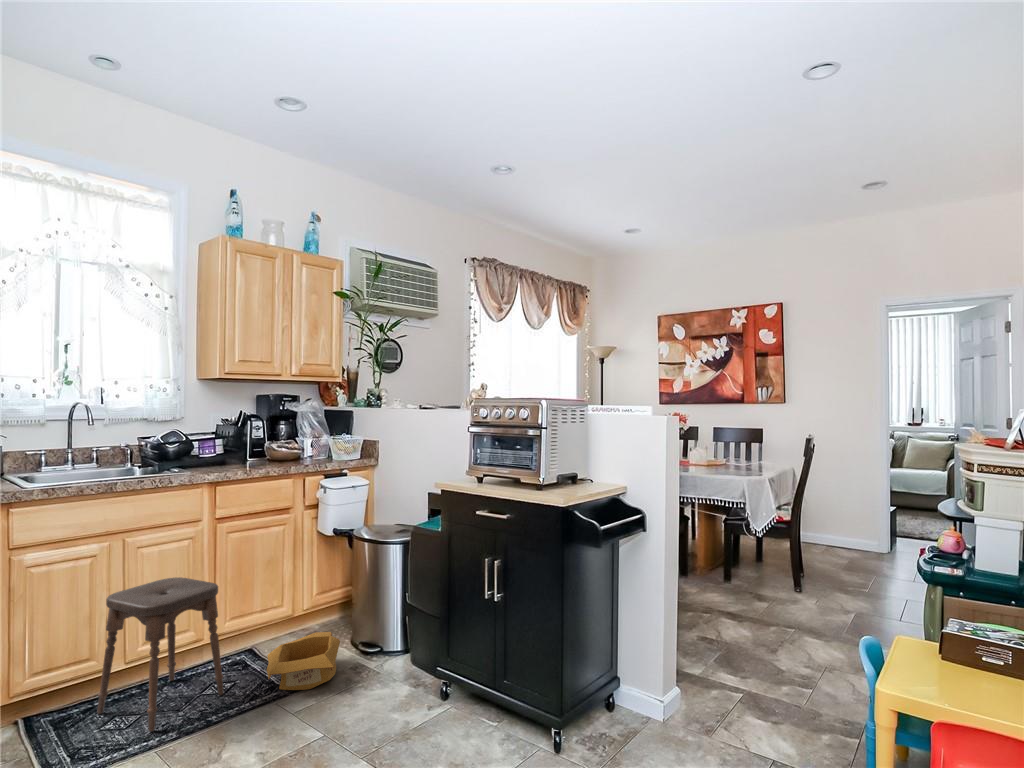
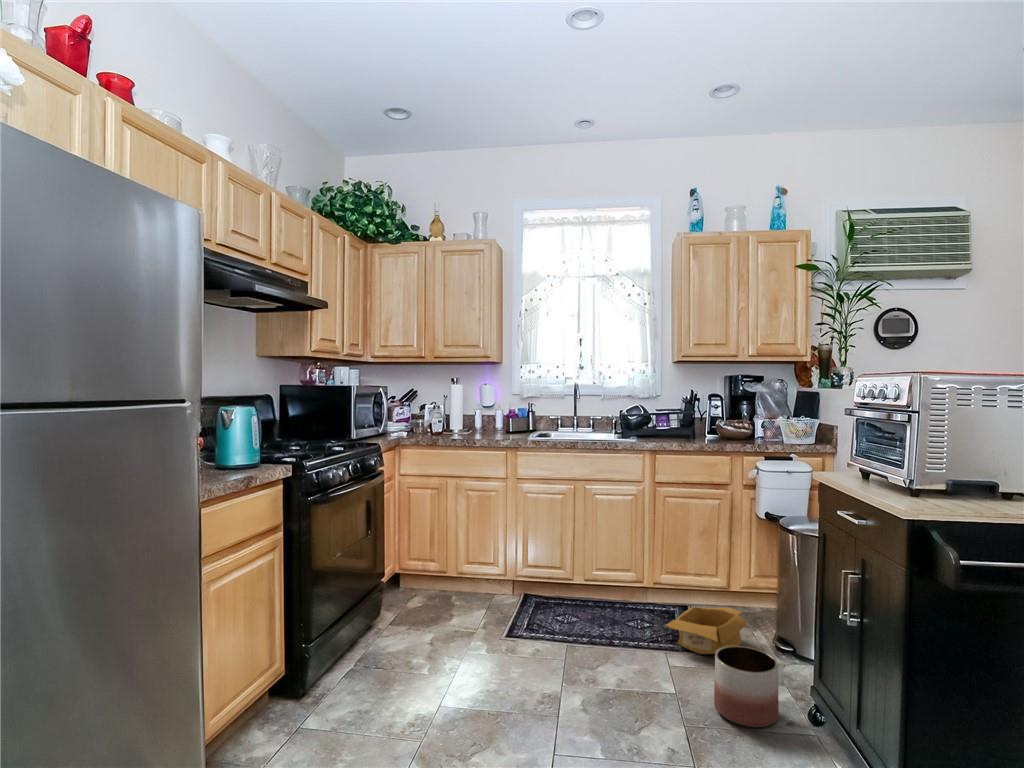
stool: present [97,577,224,731] -> none [561,523,639,632]
planter: none [364,655,423,732] -> present [714,646,779,727]

